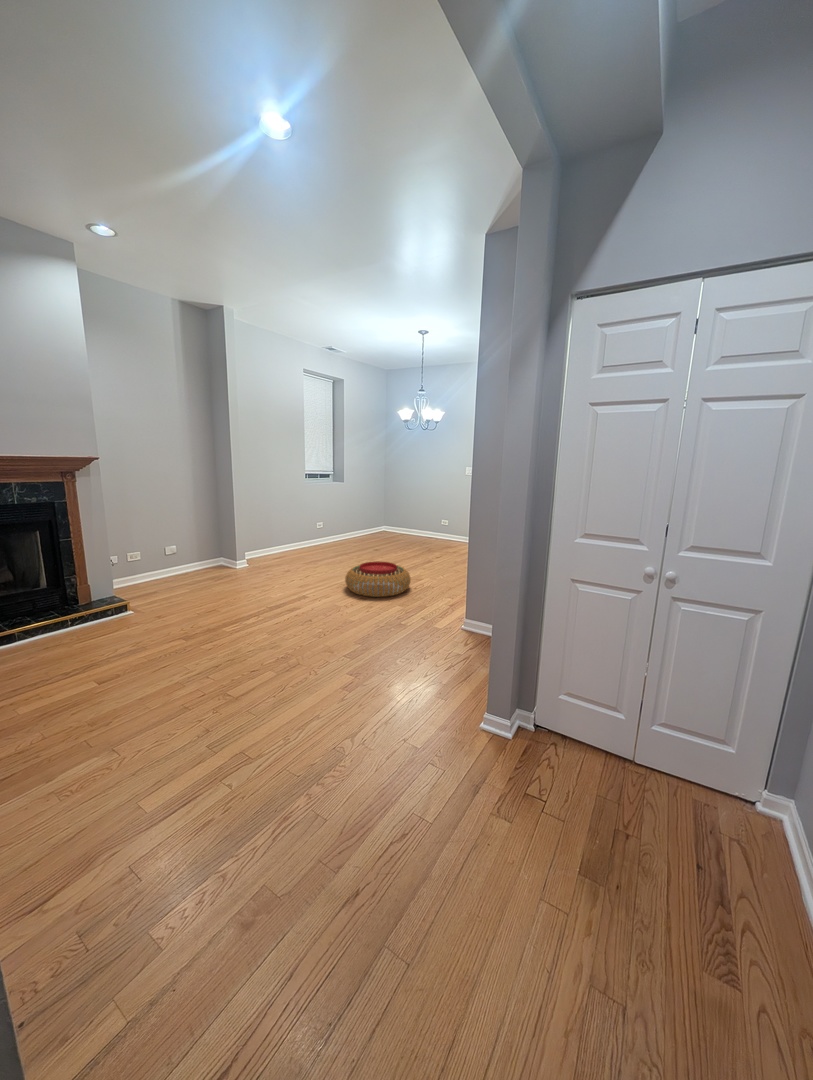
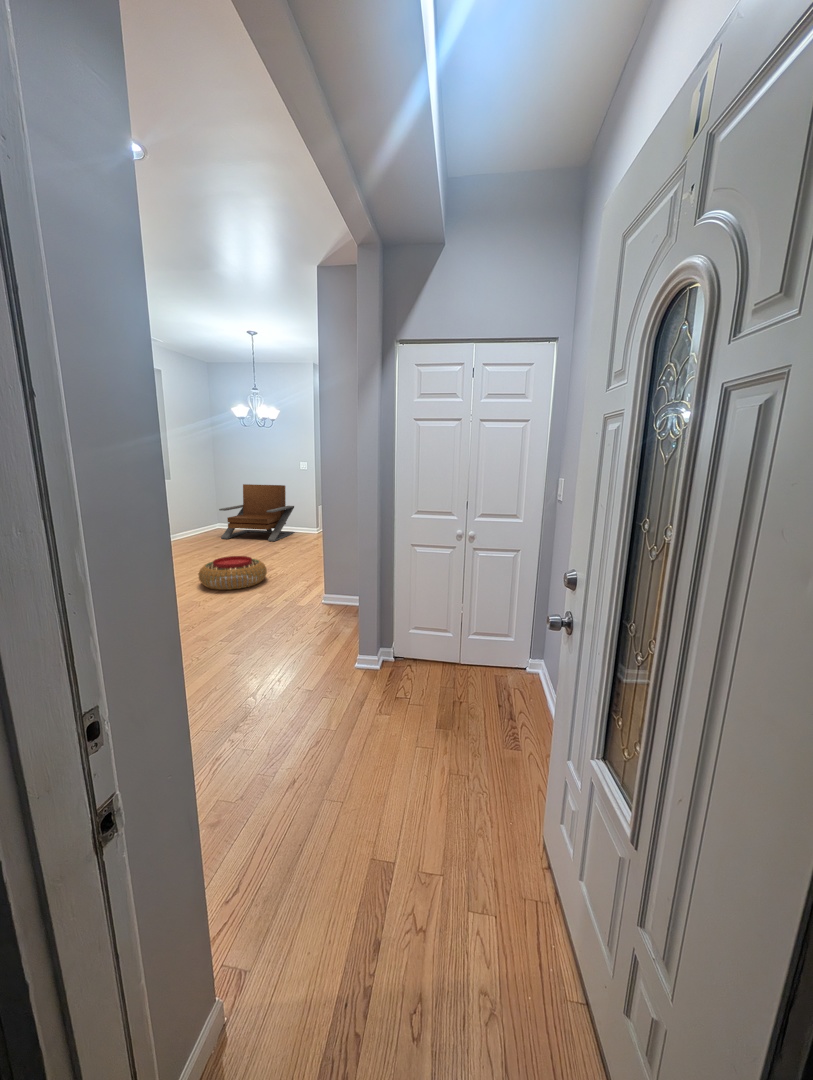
lounge chair: none [381,488,454,548] -> present [219,484,295,541]

